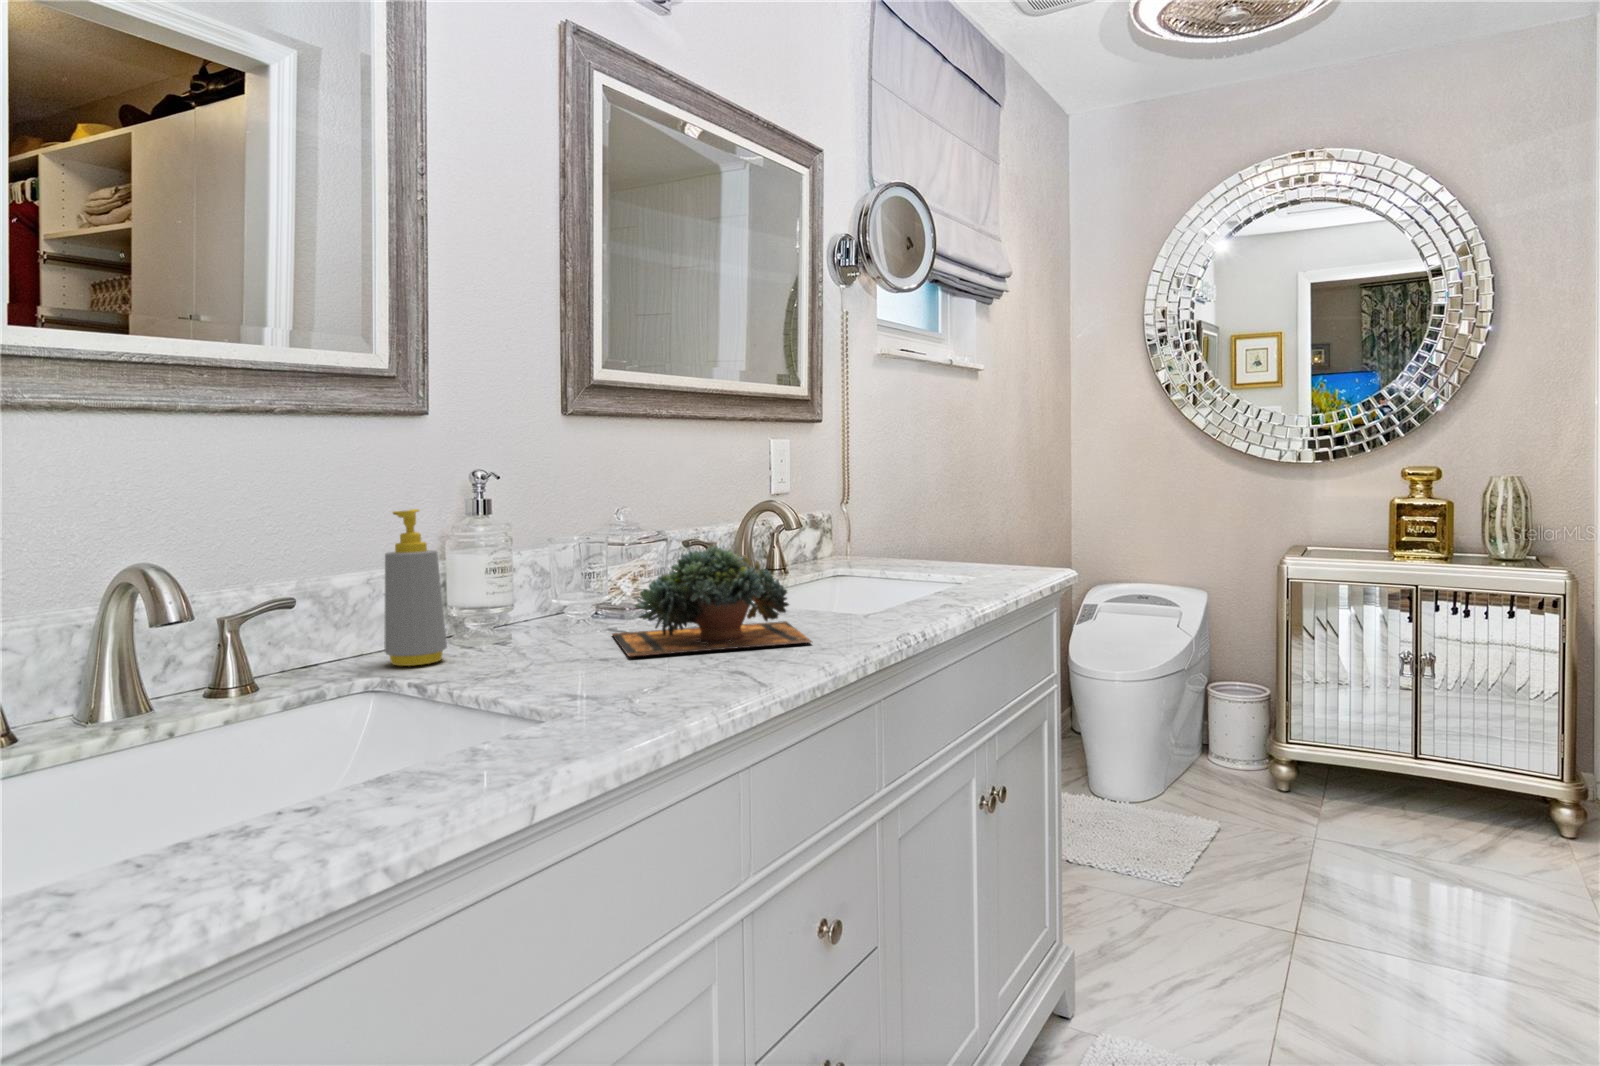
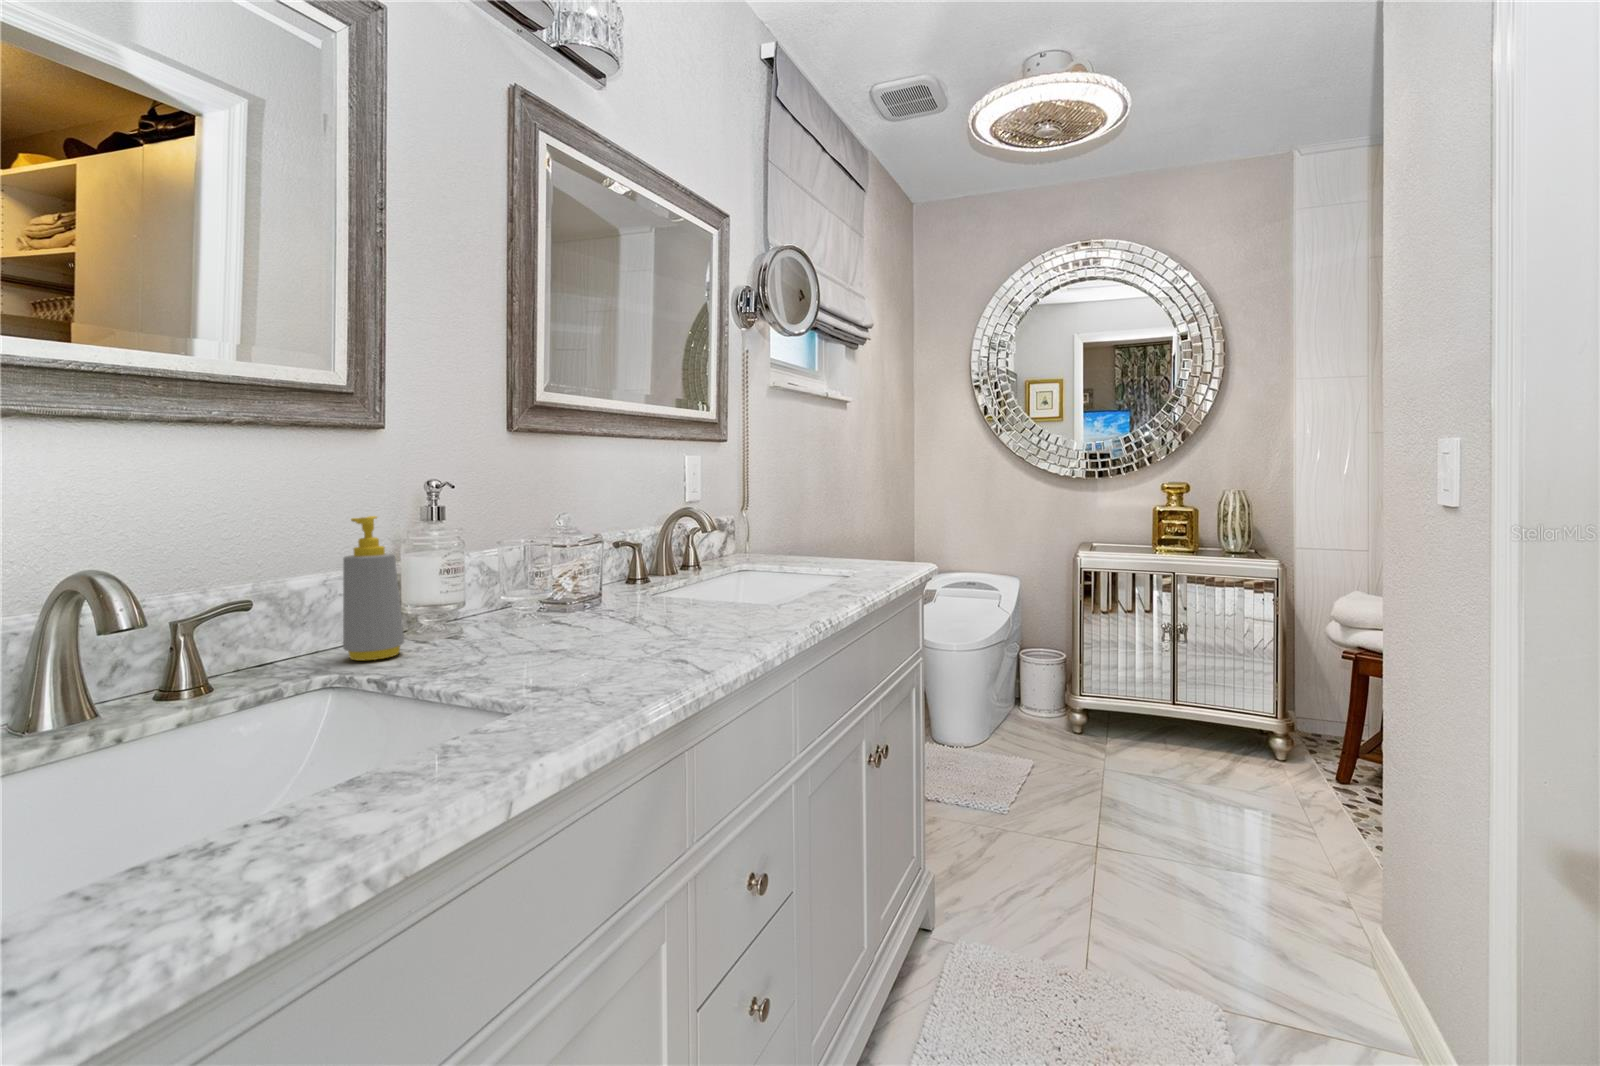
succulent plant: present [612,546,811,657] -> none [558,548,737,648]

